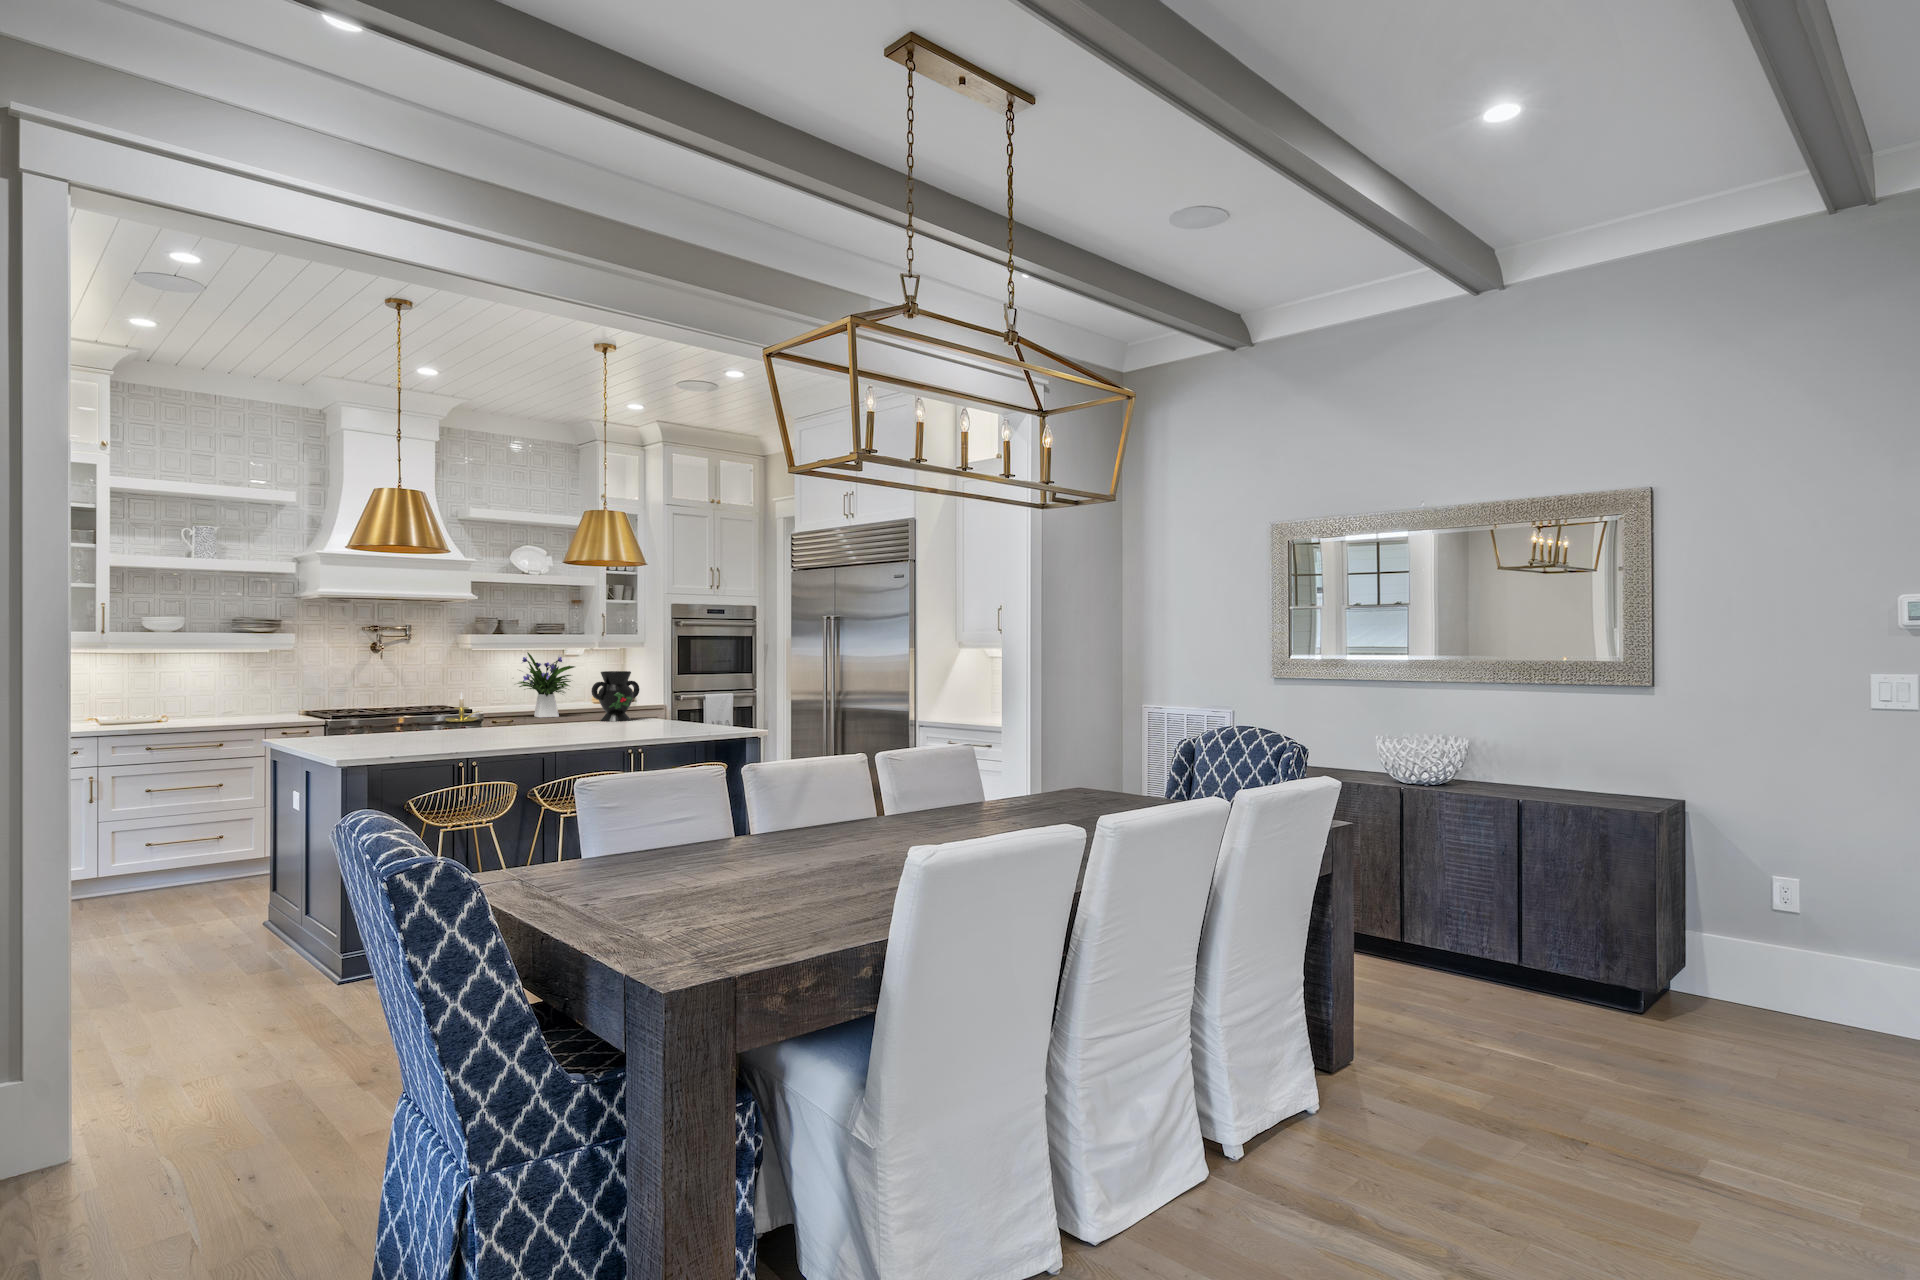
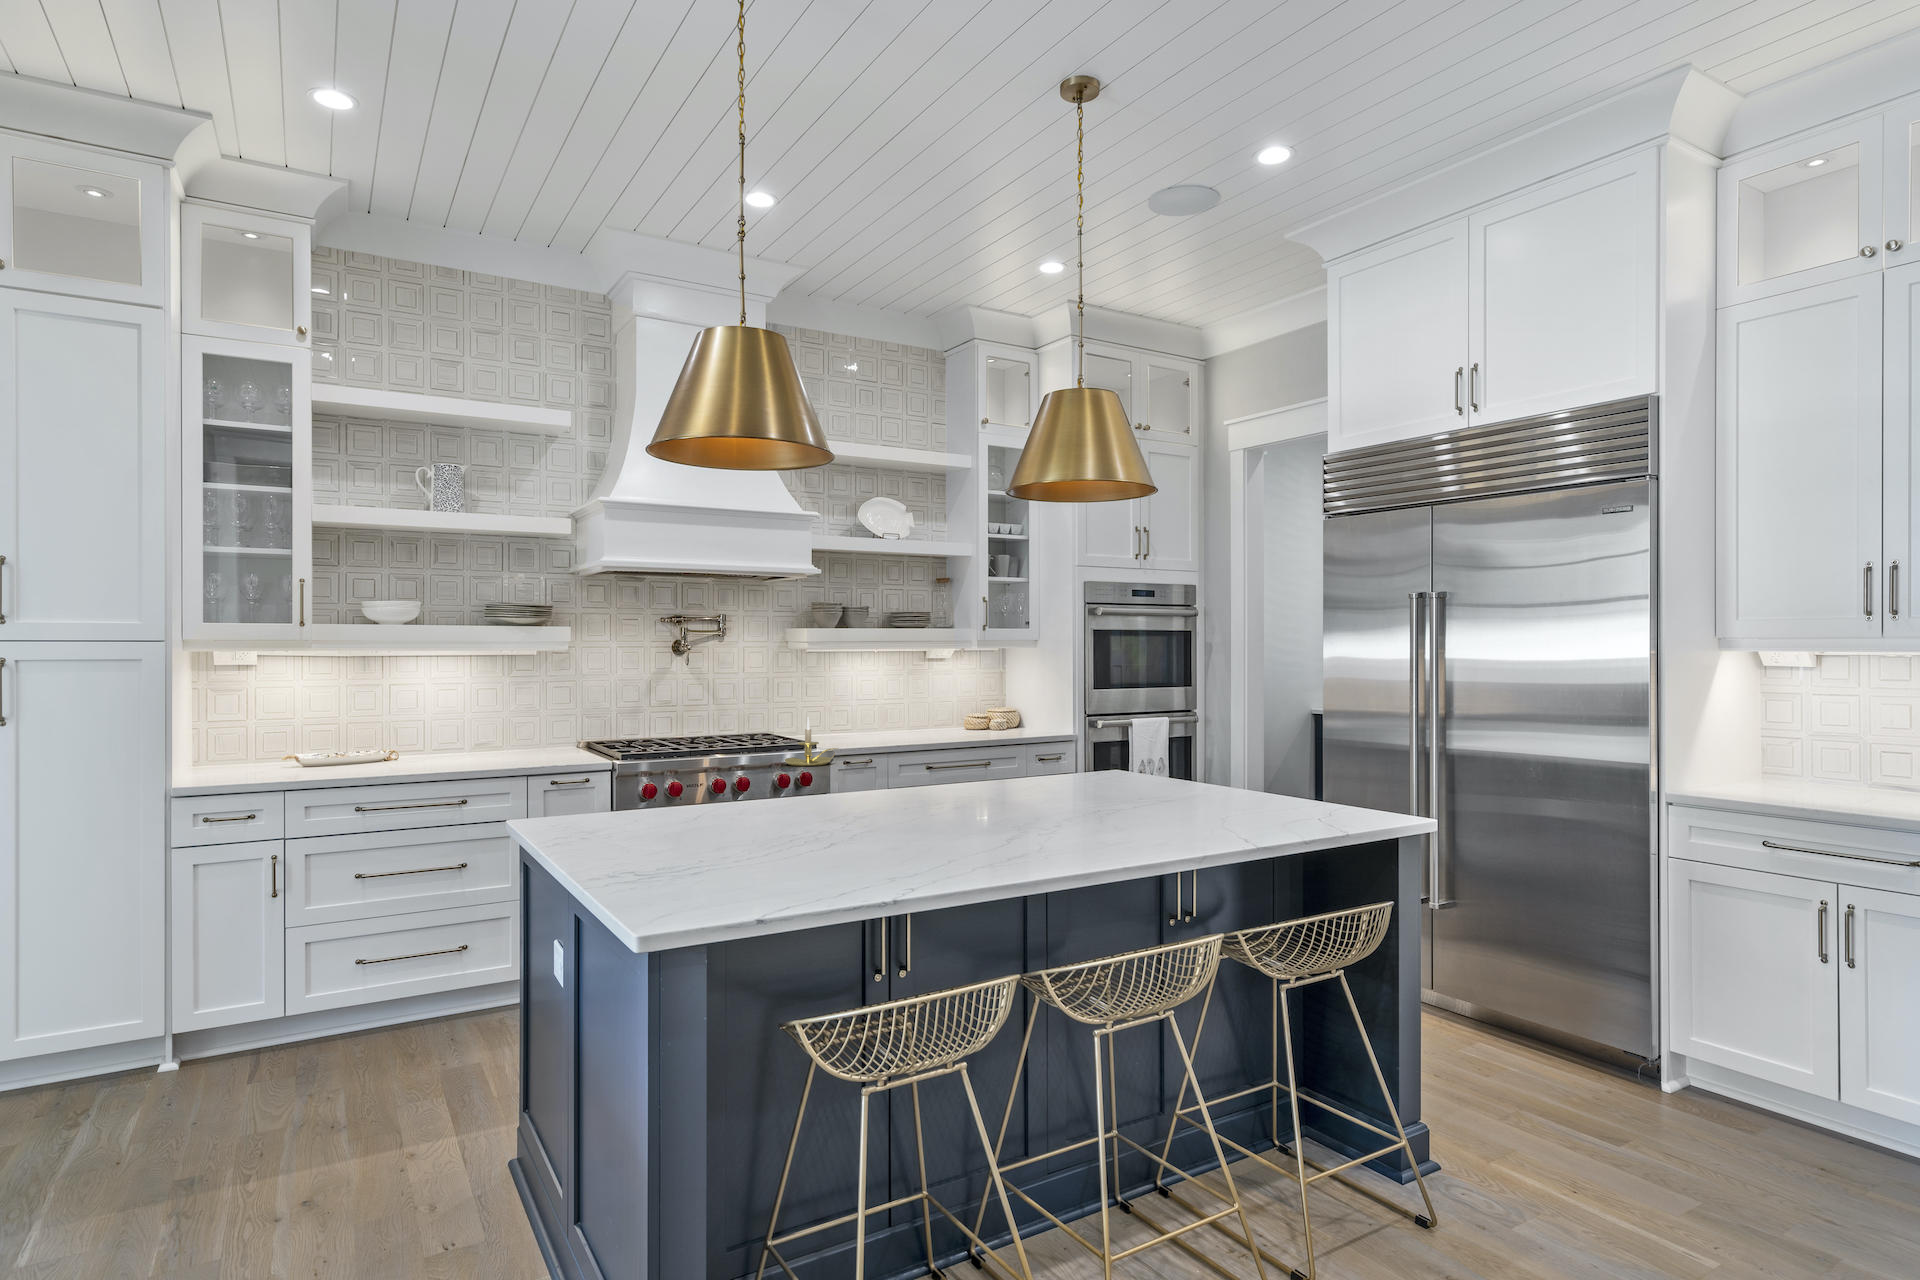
flower arrangement: present [517,652,575,717] -> none [871,655,963,757]
decorative vase: present [592,671,639,721] -> none [1013,687,1080,770]

